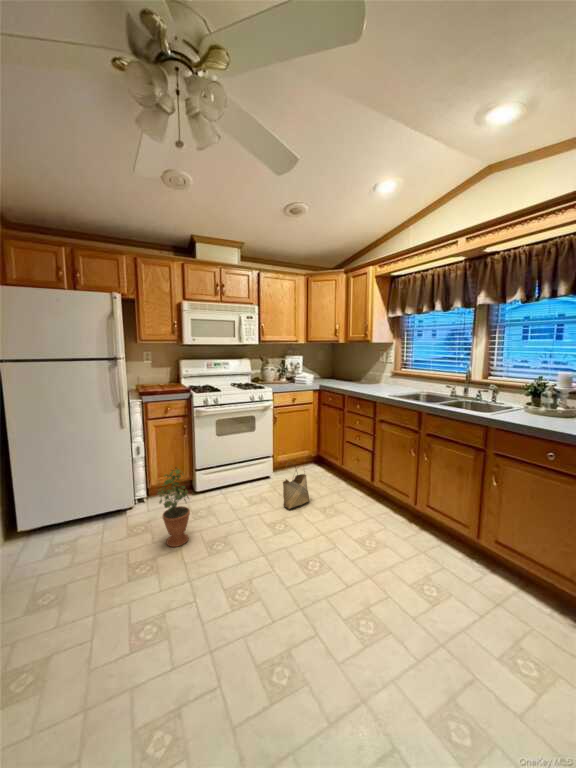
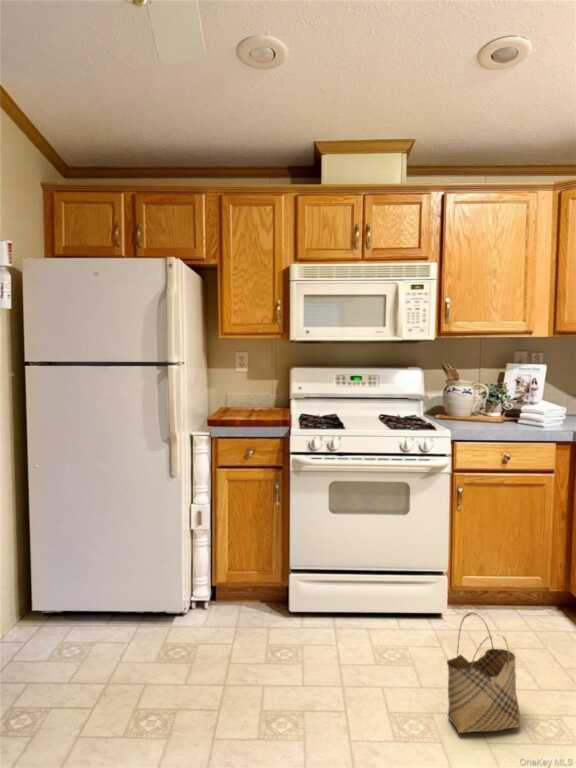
potted plant: present [157,468,190,547] -> none [165,571,232,742]

